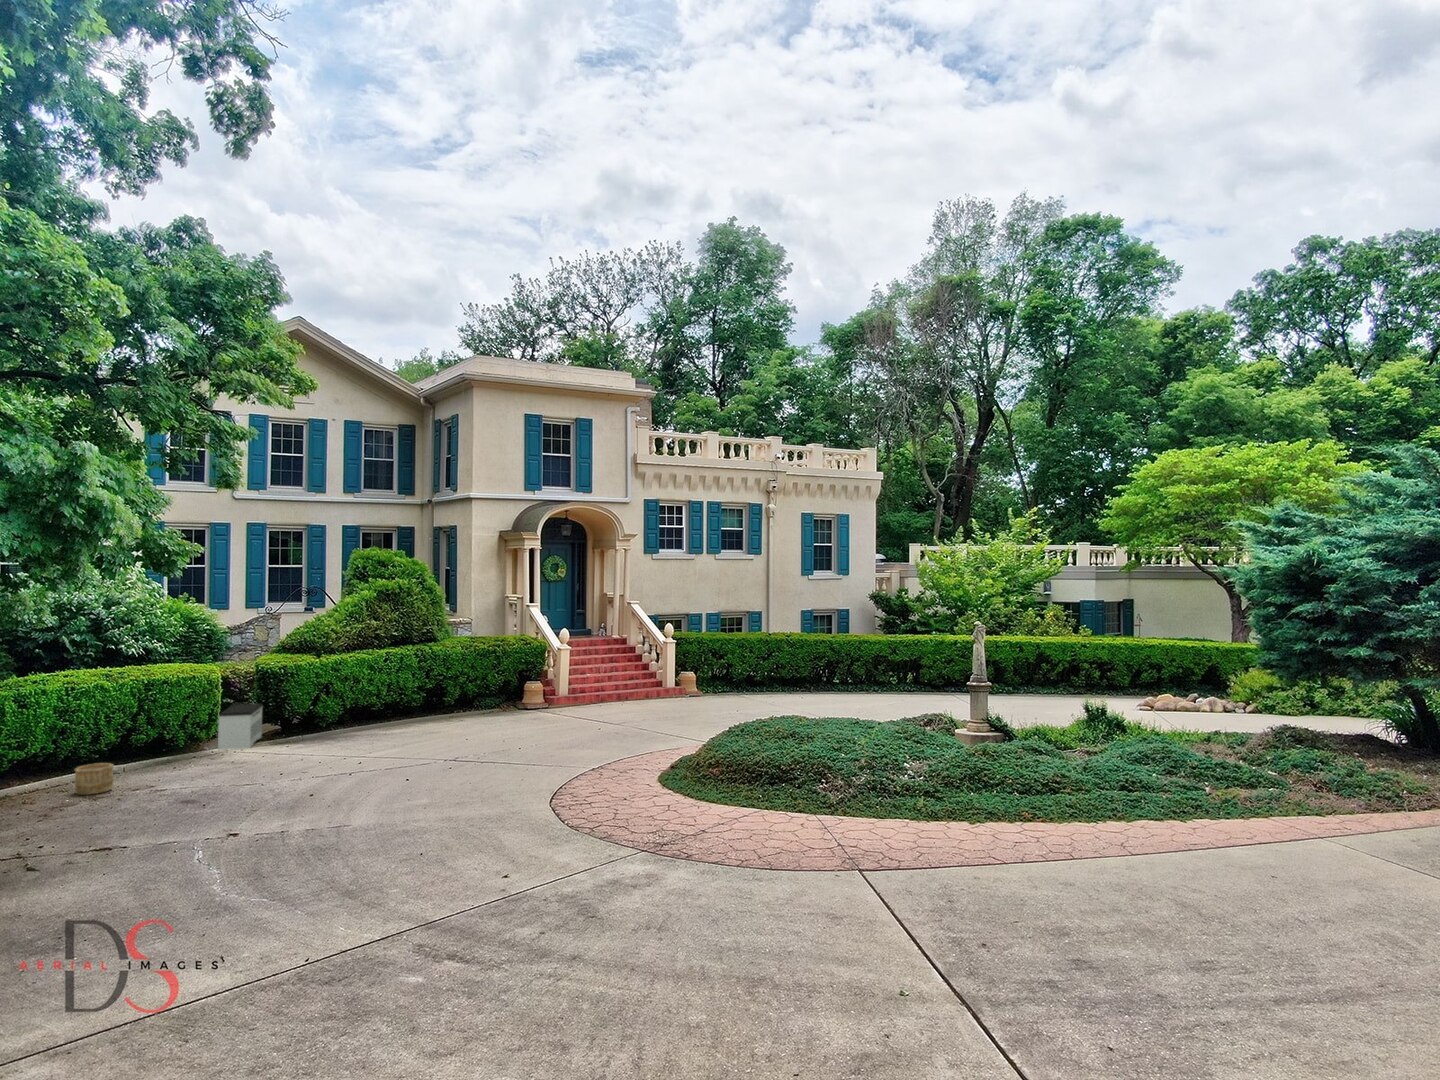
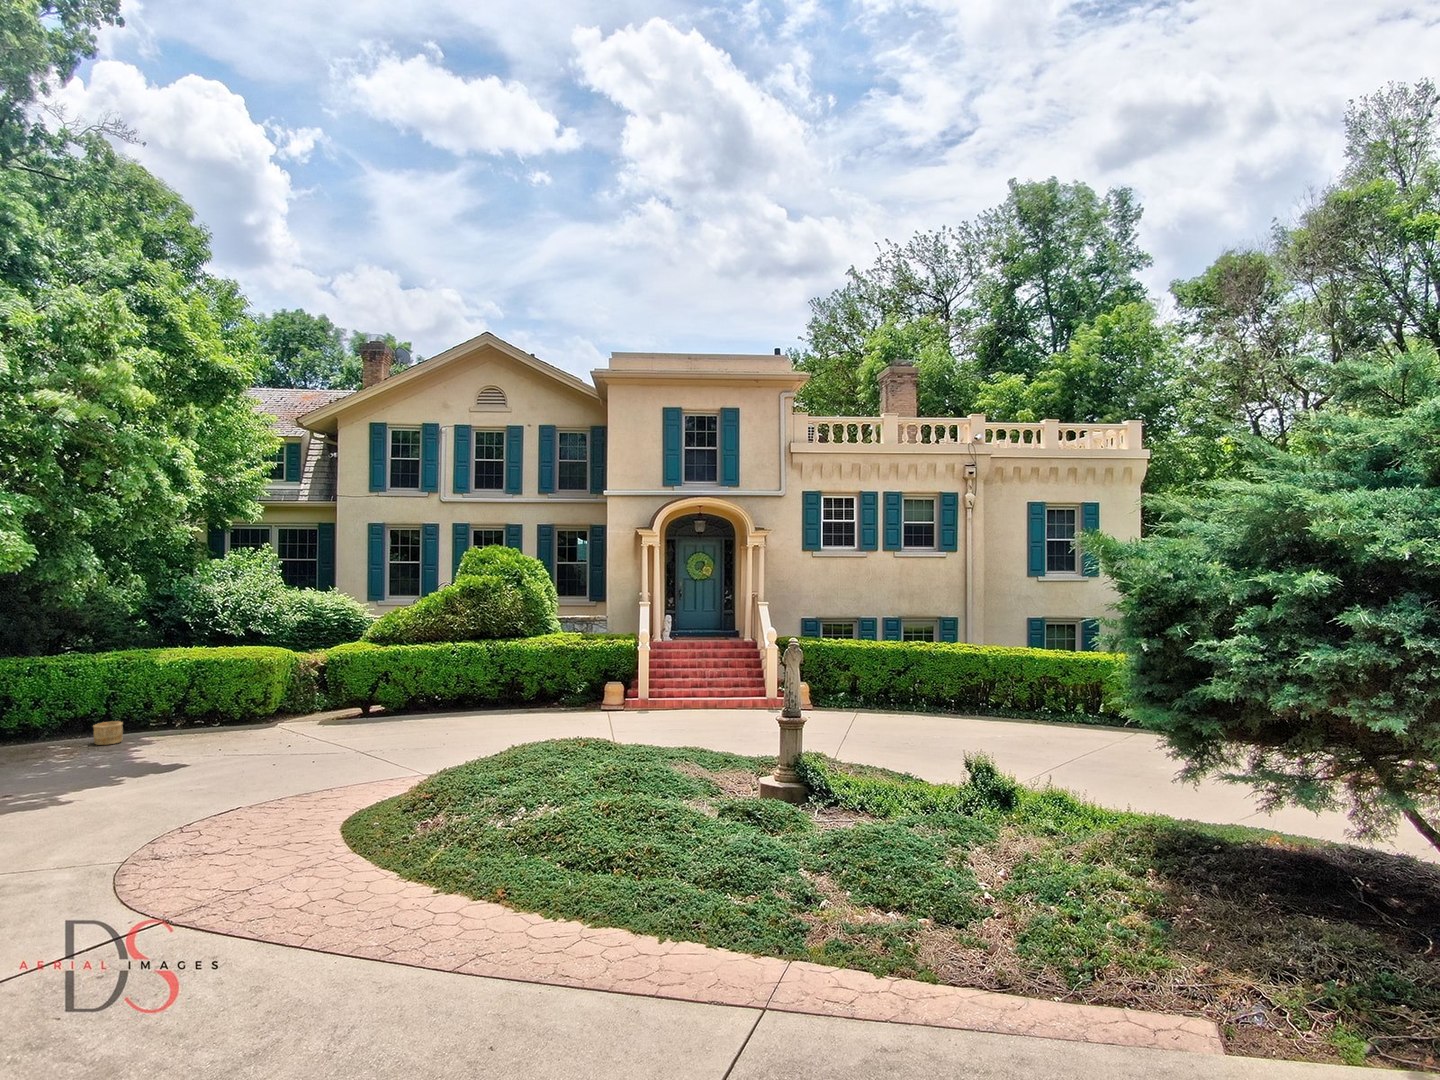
bench: present [218,703,263,750] -> none [281,681,339,720]

